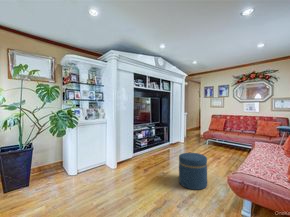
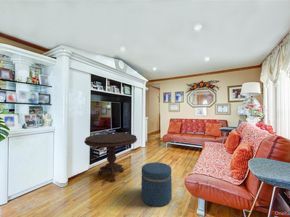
side table: none [130,127,176,168] -> present [84,133,137,182]

